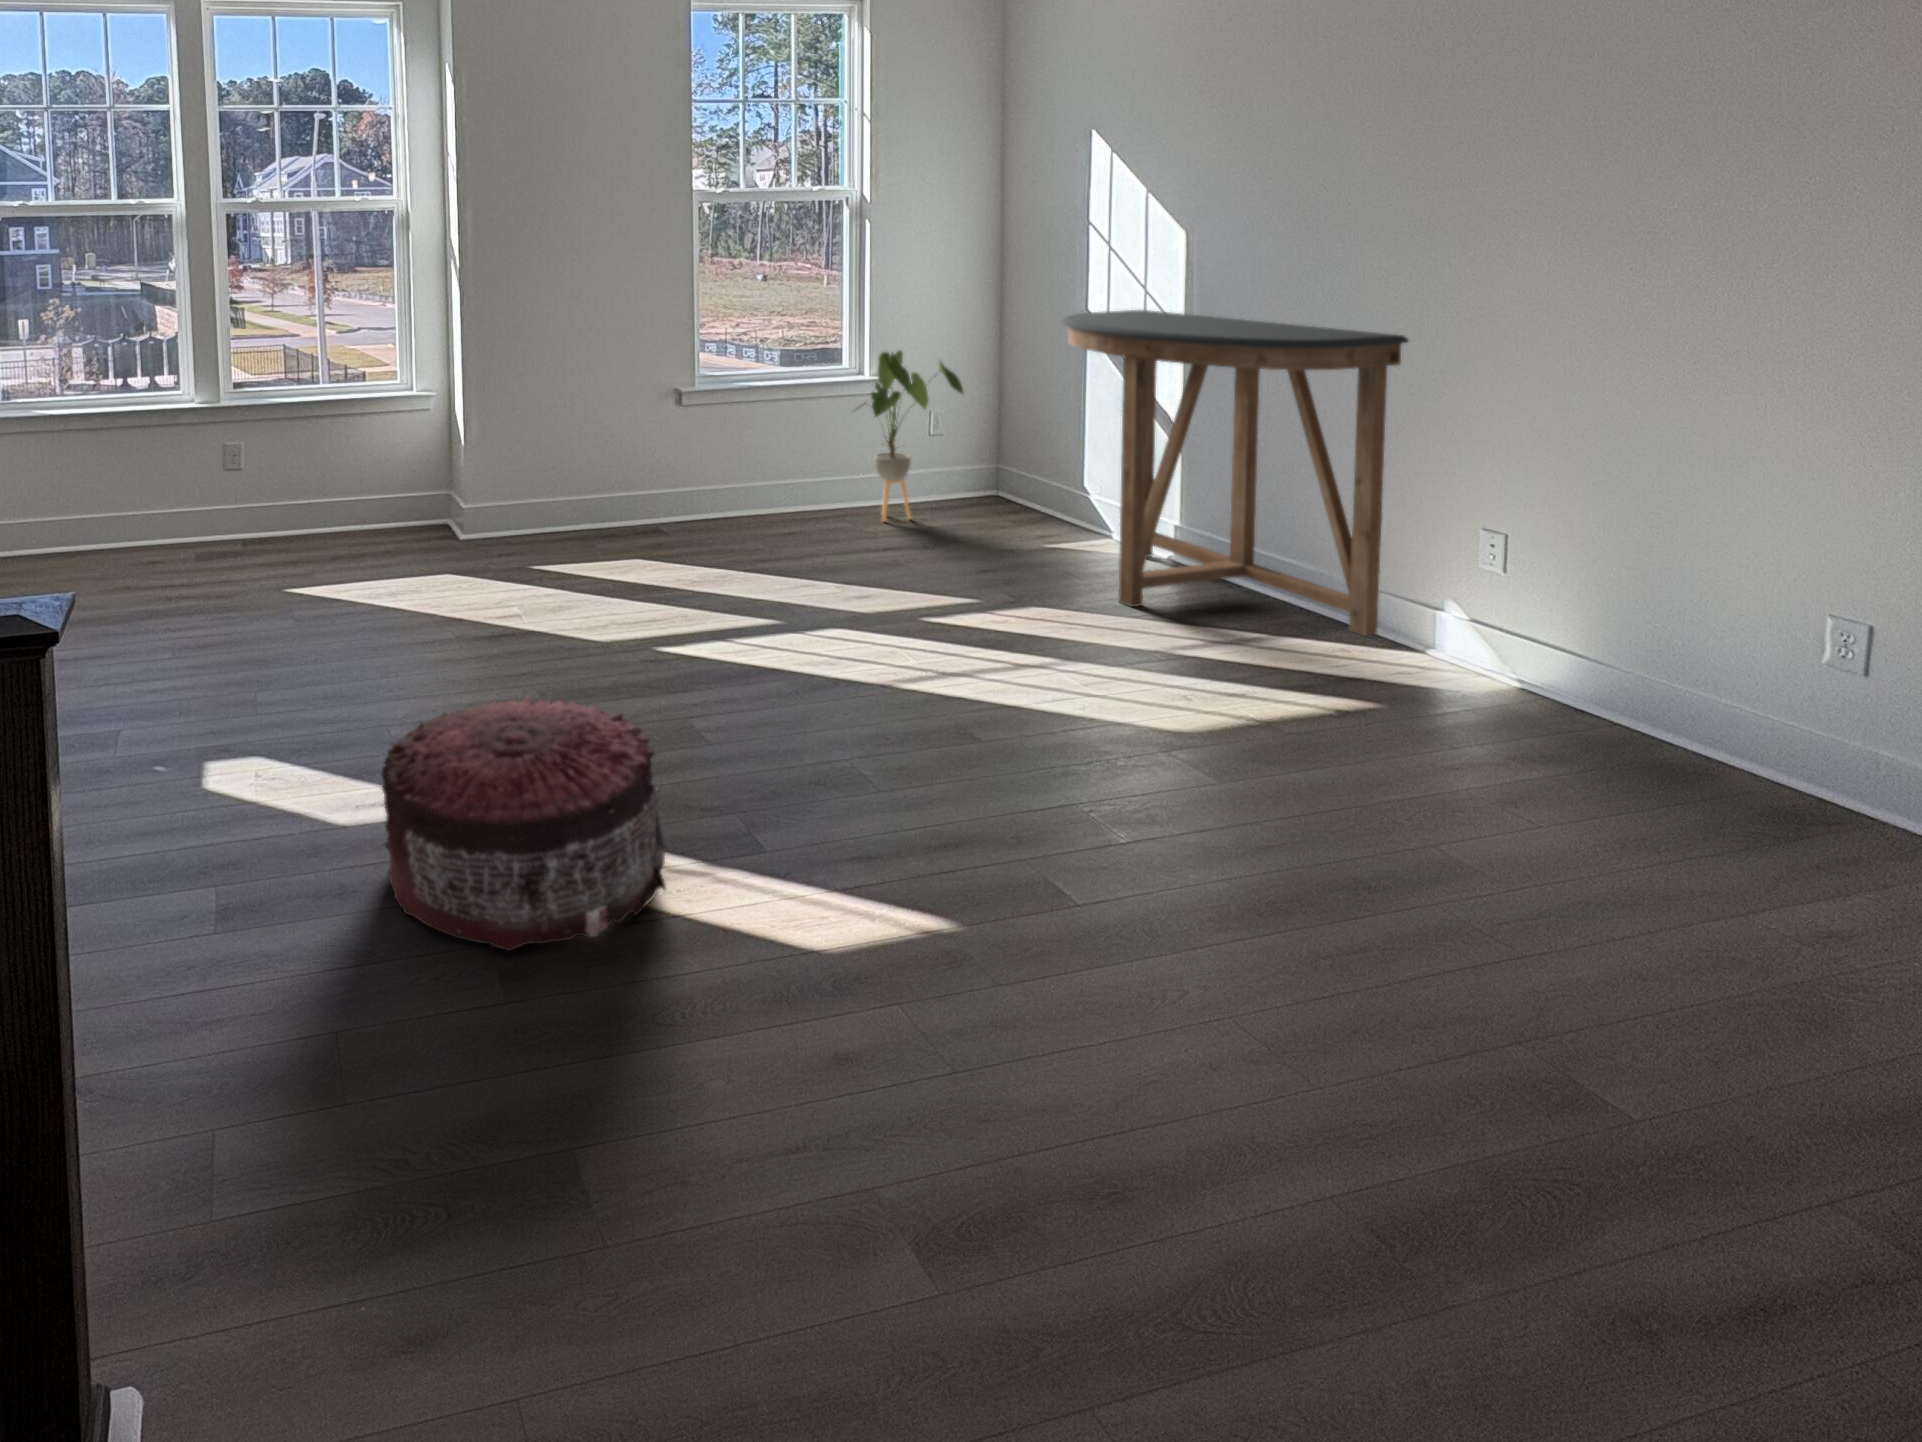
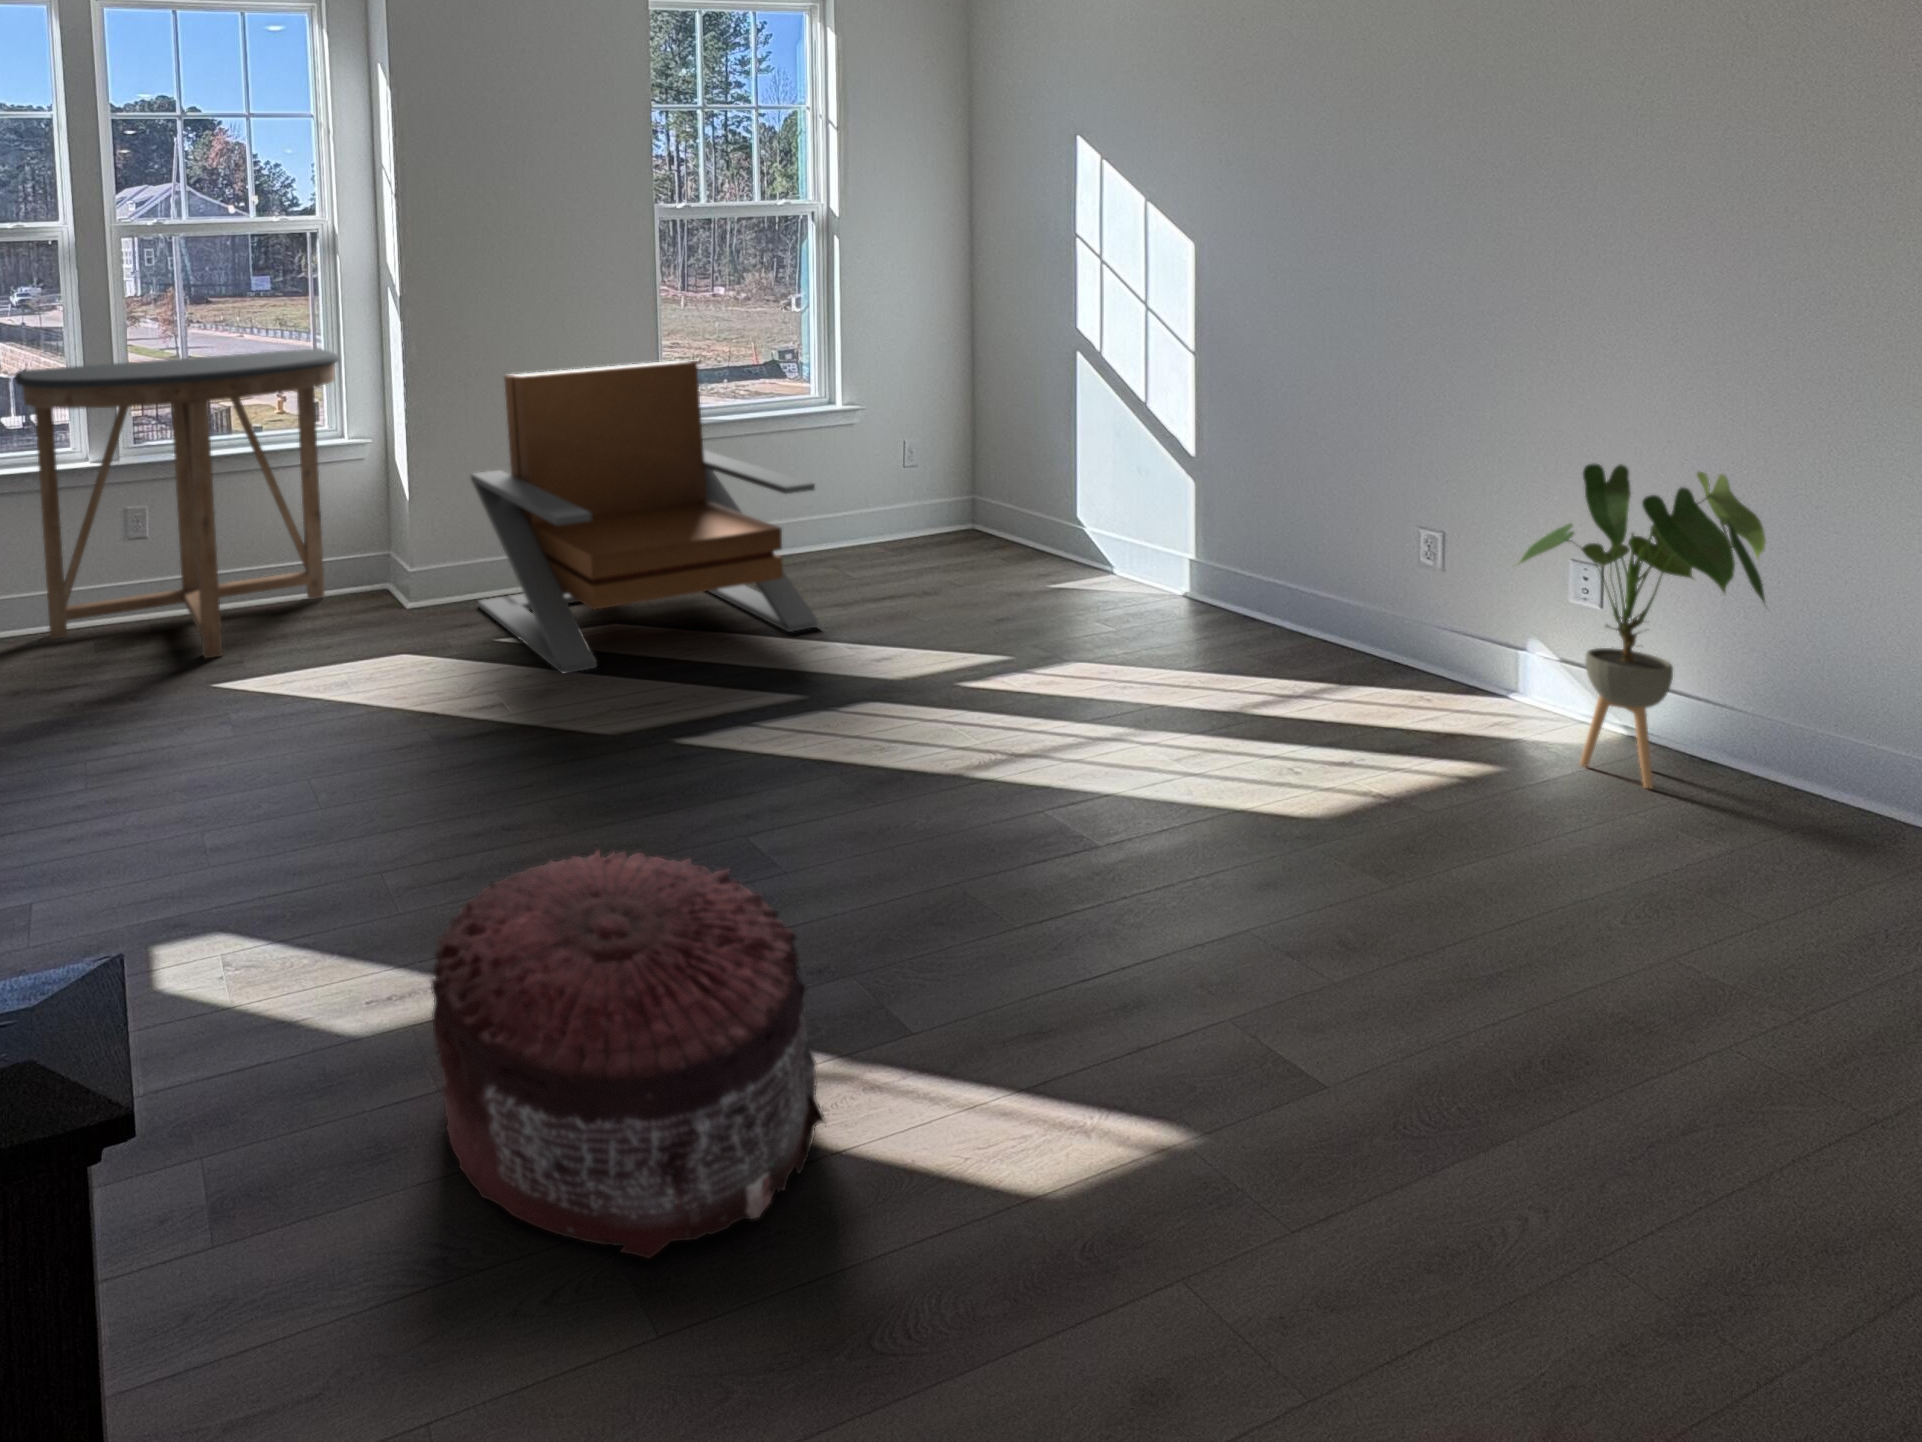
console table: present [1062,310,1408,636] -> present [15,348,340,658]
lounge chair: none [518,331,818,597] -> present [471,361,818,673]
house plant: present [855,350,963,521] -> present [1519,464,1766,789]

